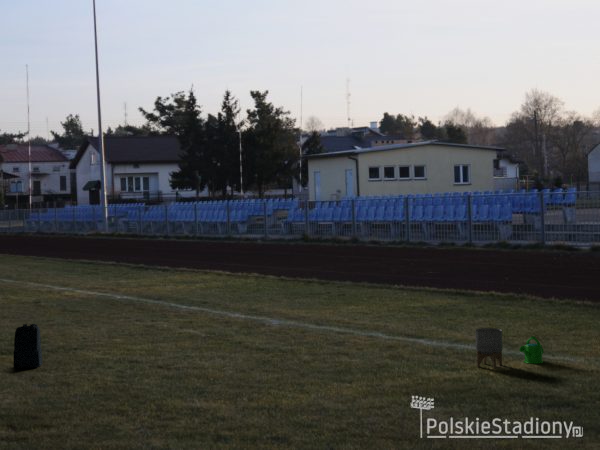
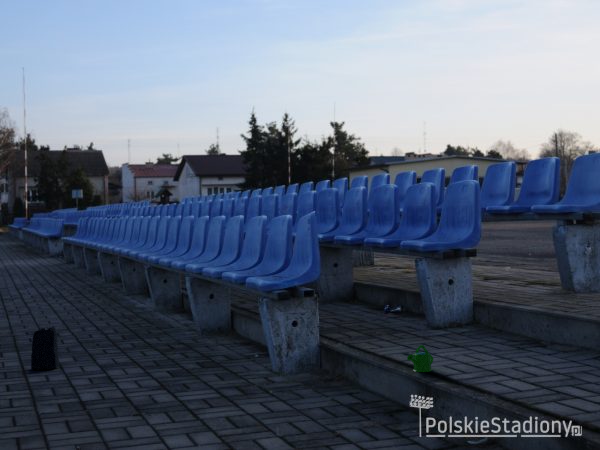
planter: present [475,328,502,368] -> none [472,331,498,370]
watering can: present [519,336,544,364] -> present [407,345,433,372]

